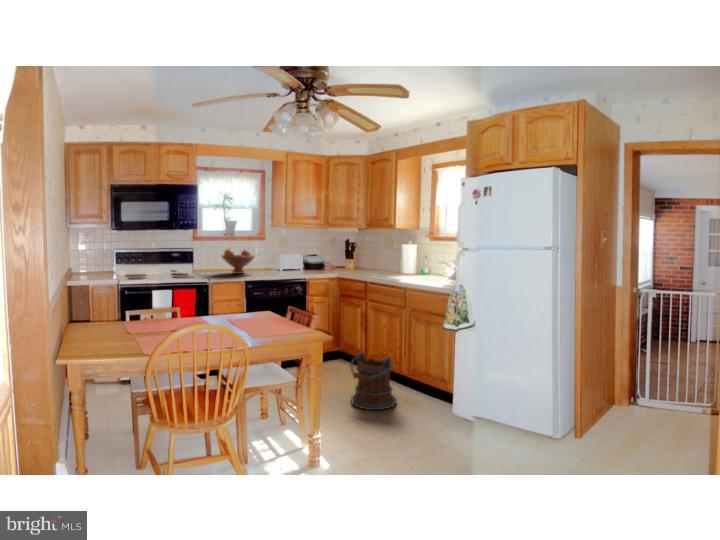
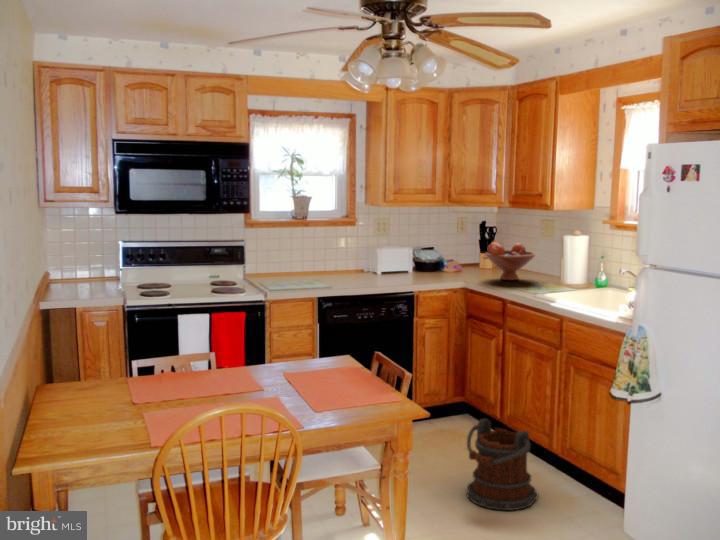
fruit bowl: present [222,249,255,274] -> present [485,242,535,280]

